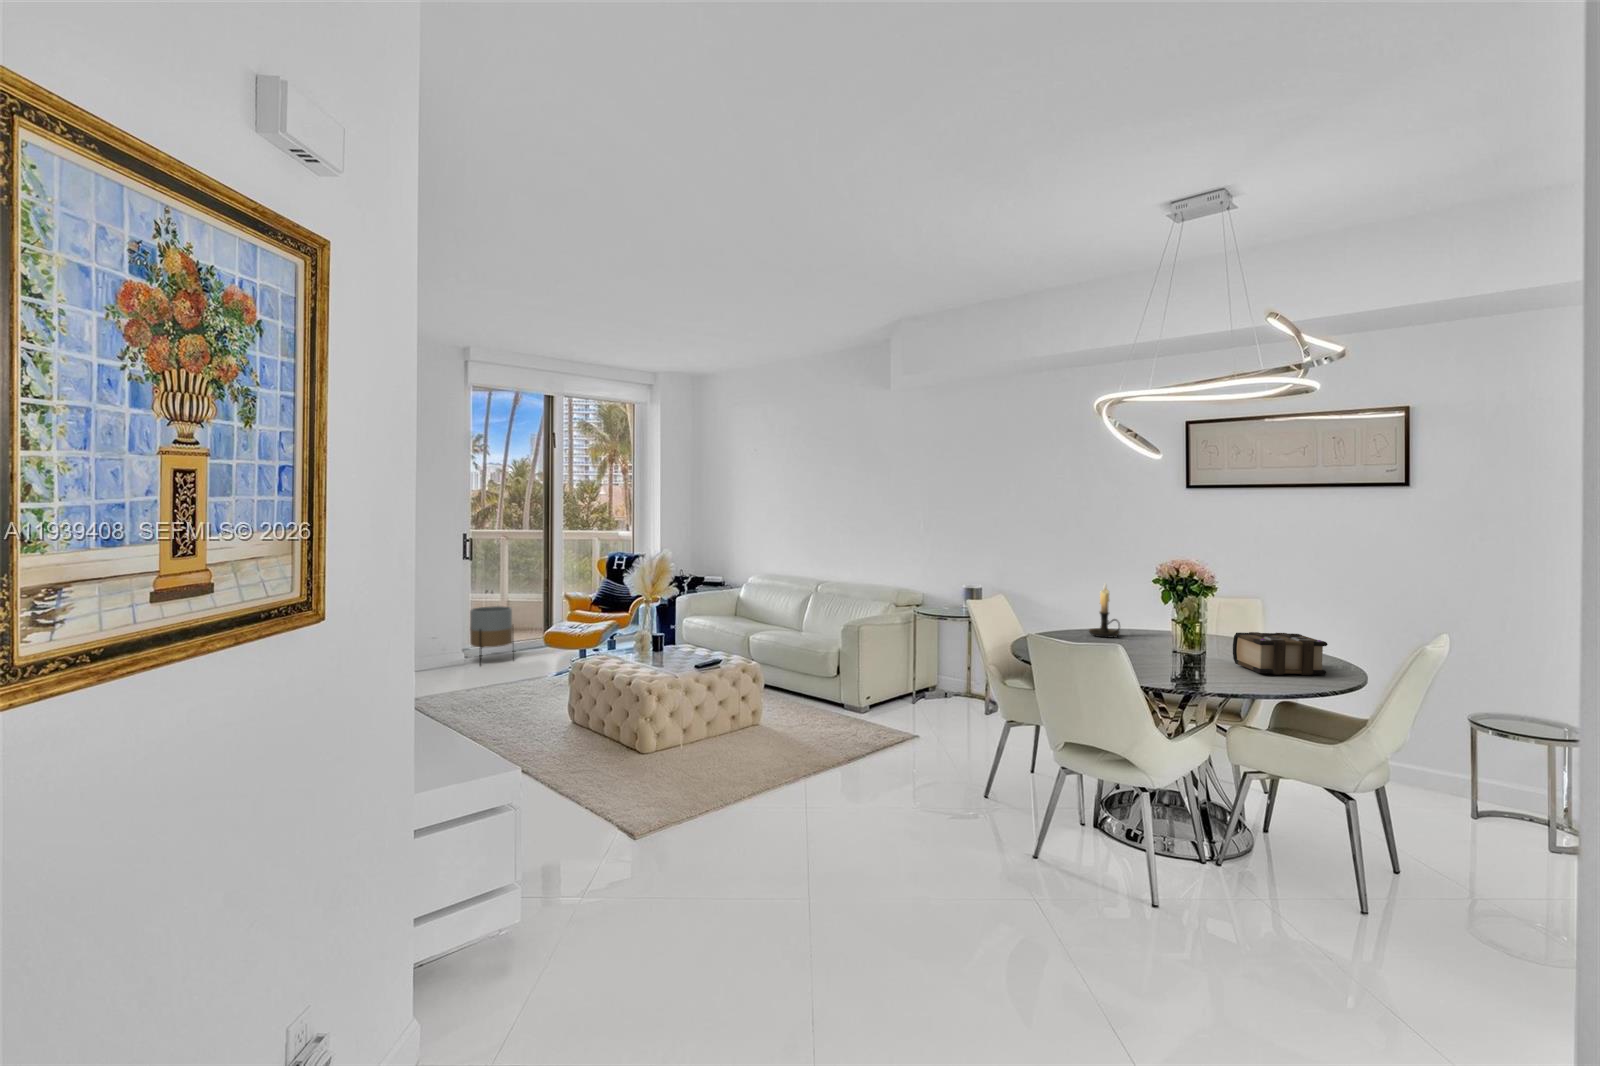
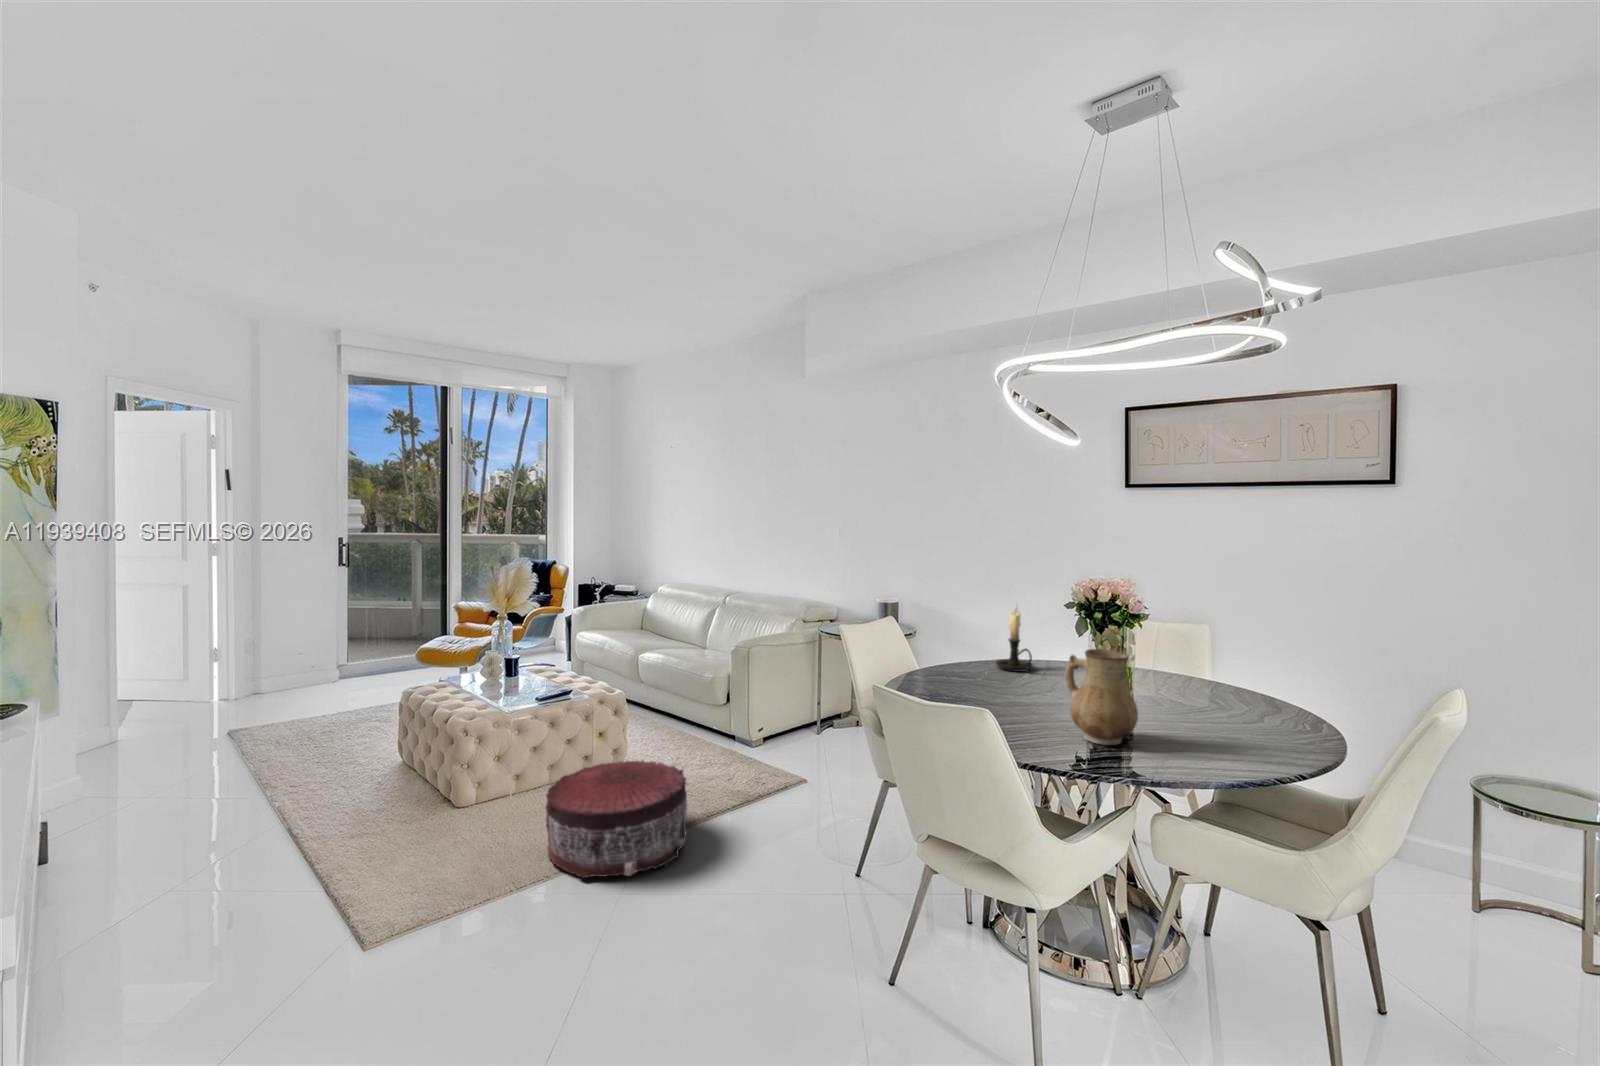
planter: present [470,606,514,657] -> none [342,616,394,684]
ceramic pitcher: none [1160,611,1215,678] -> present [1065,649,1138,745]
book: present [1233,632,1328,675] -> none [1166,676,1294,741]
pouf: none [734,712,844,797] -> present [546,760,687,878]

